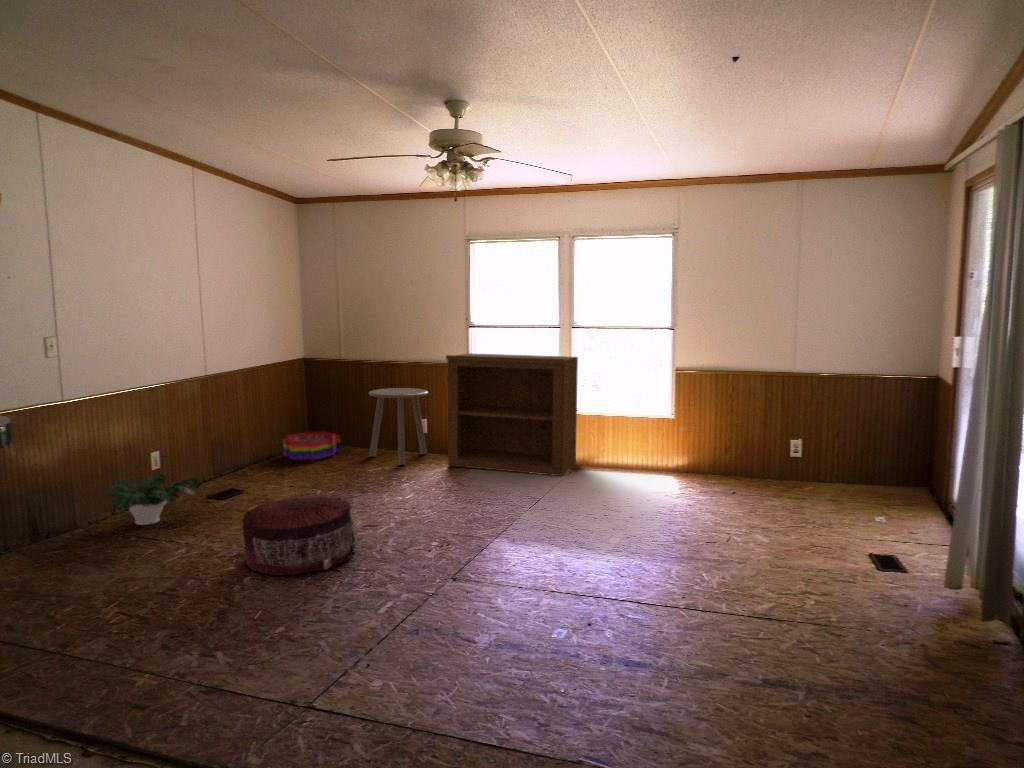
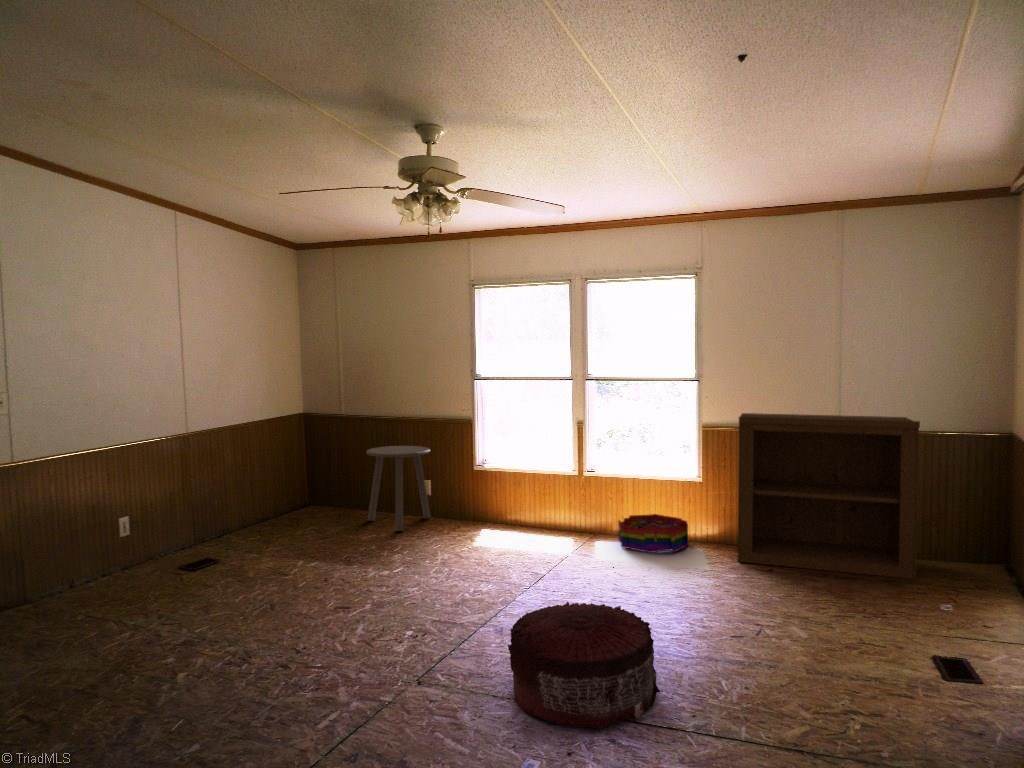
bookshelf: present [446,353,578,476] -> present [738,413,920,579]
storage bin: present [283,432,341,460] -> present [618,514,689,553]
potted plant: present [104,473,202,525] -> none [55,542,166,602]
pouf: present [242,496,355,575] -> present [508,602,660,729]

